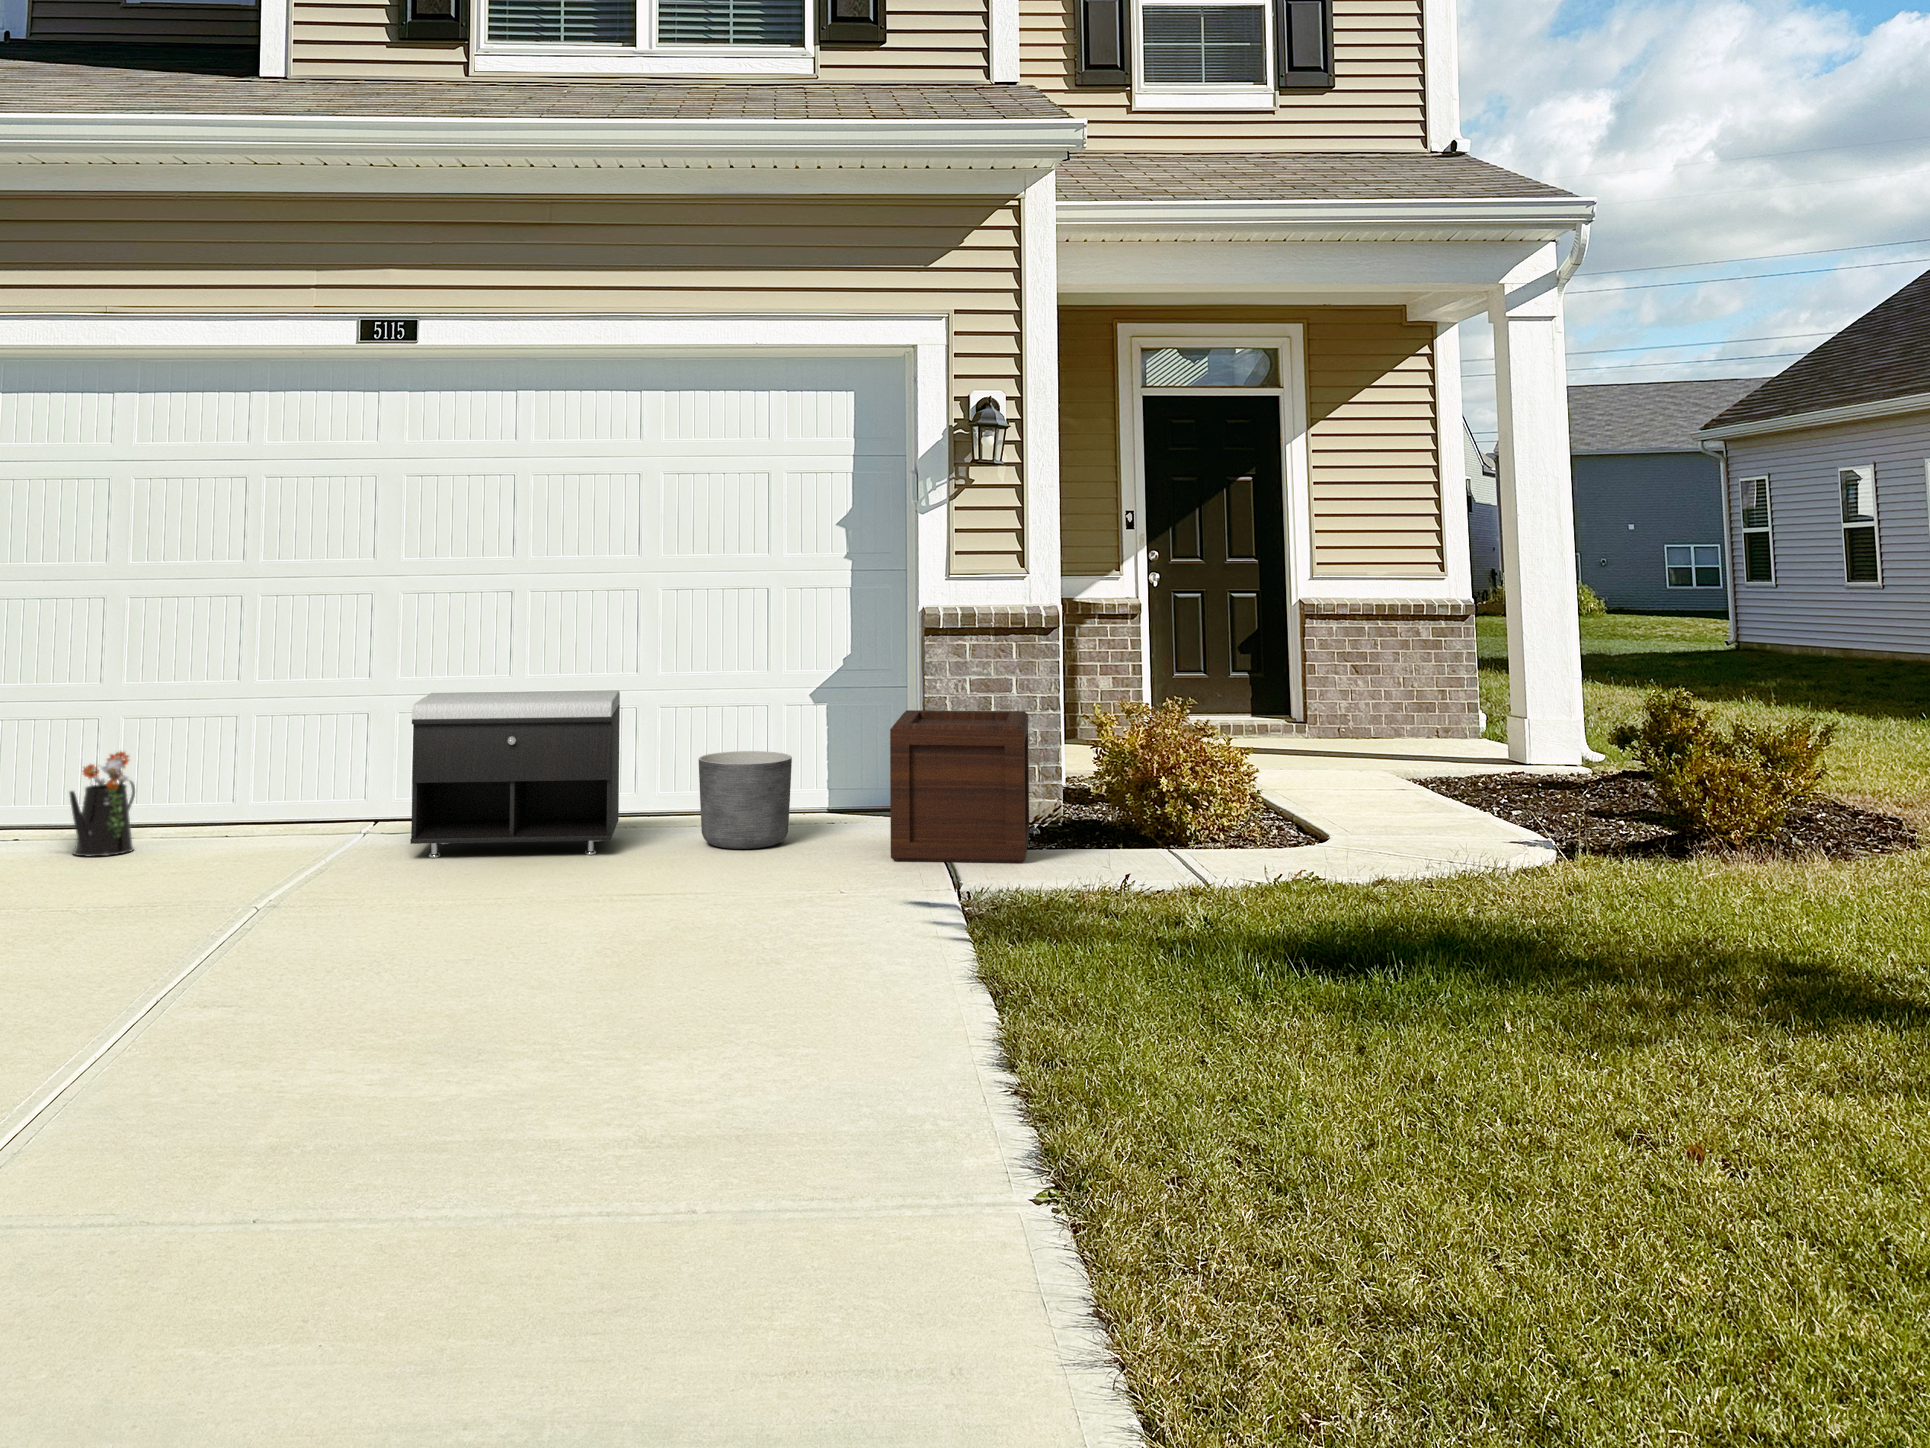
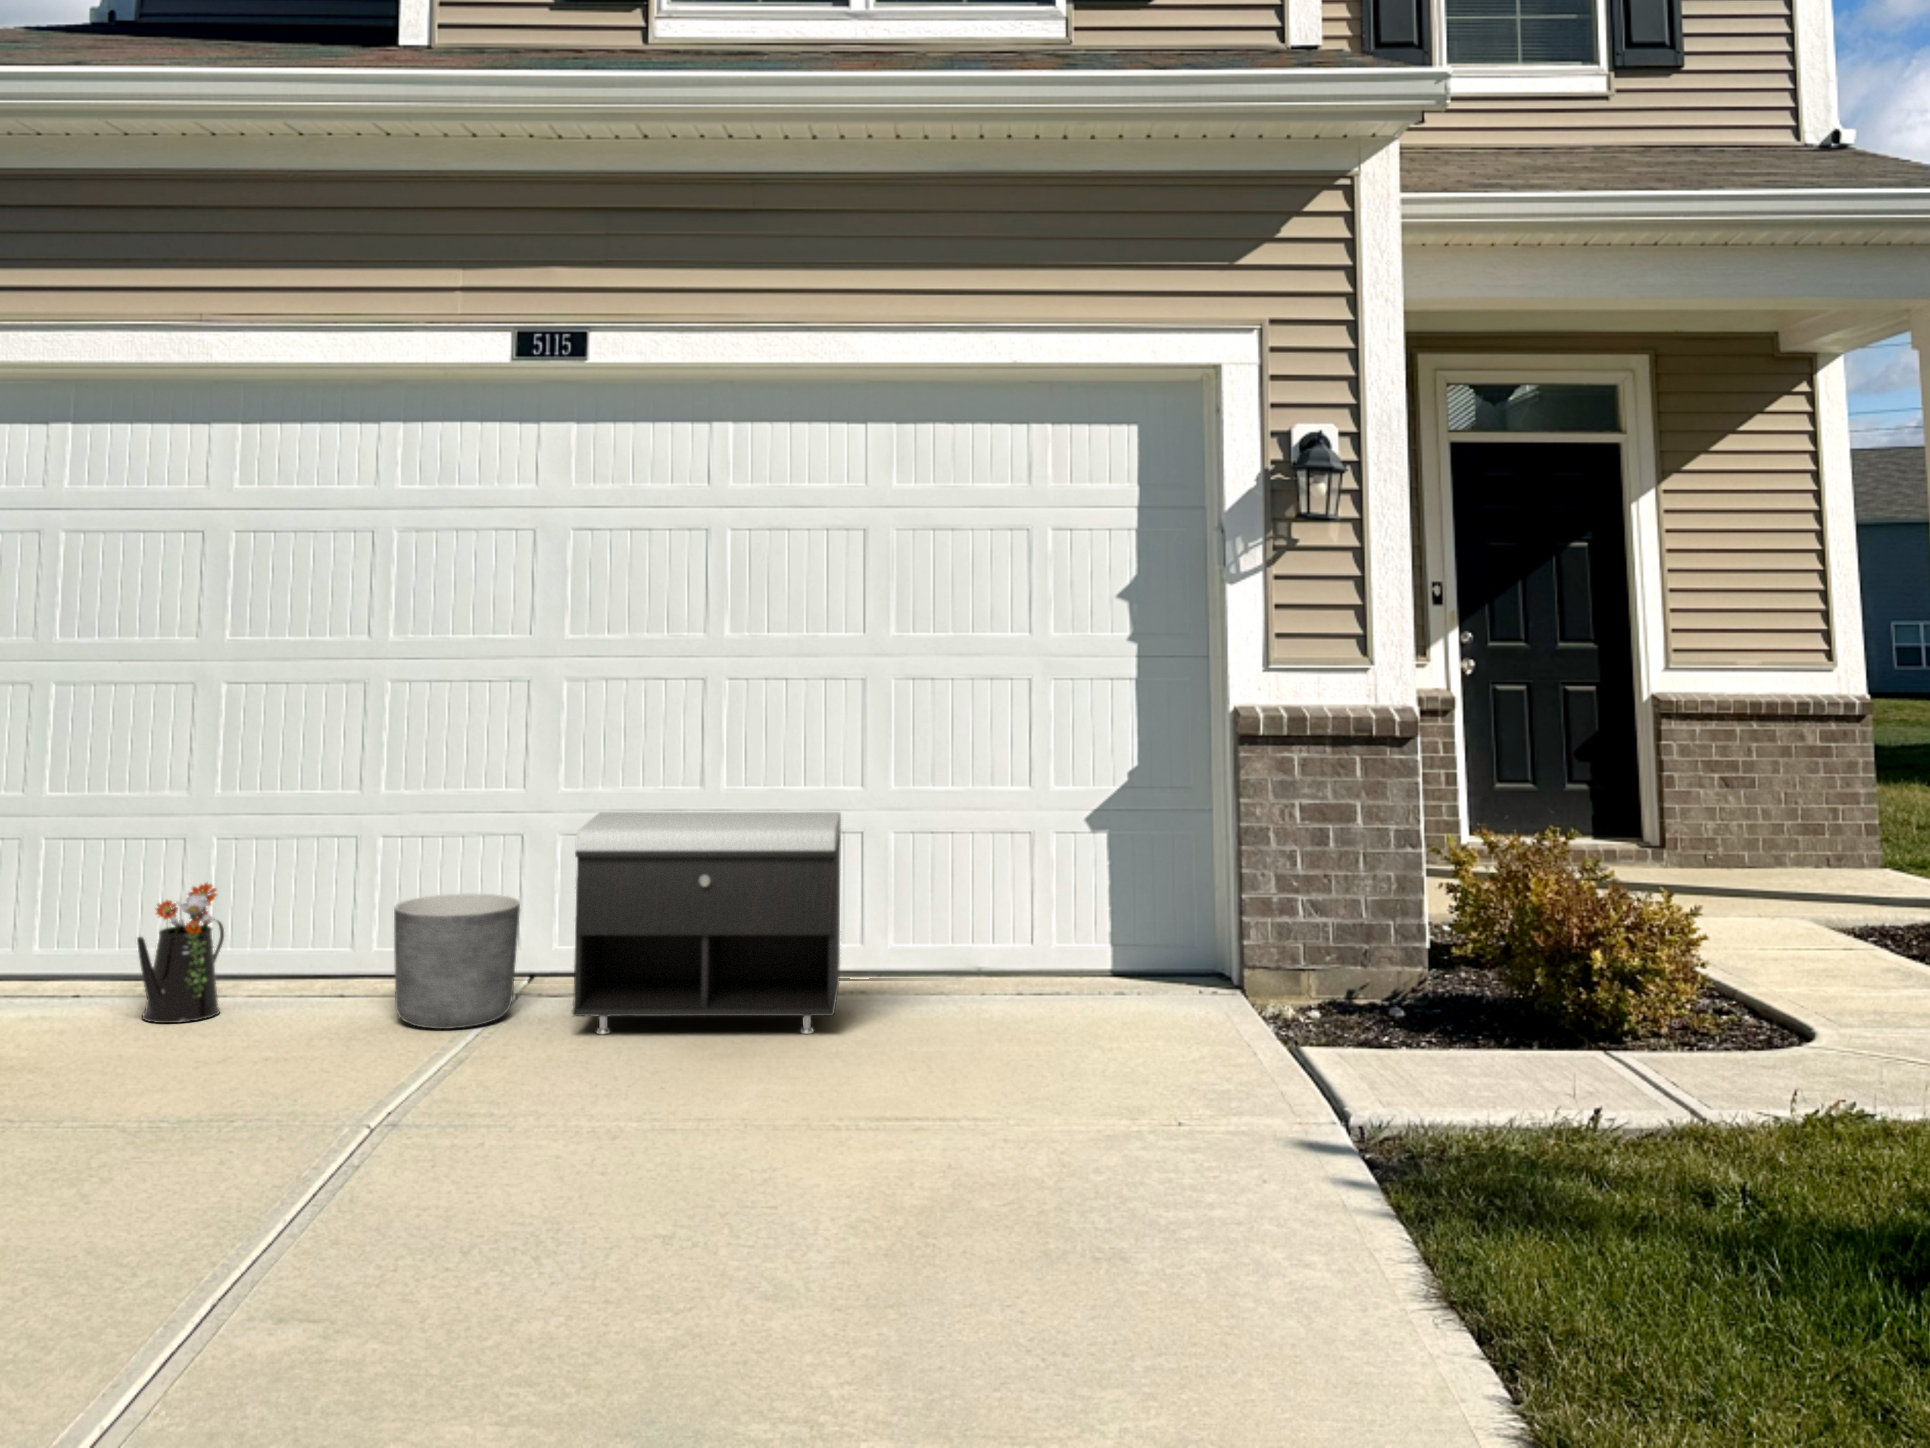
wooden crate: present [890,710,1029,863] -> none [1208,844,1396,1061]
planter: present [699,751,792,849] -> present [394,894,520,1029]

